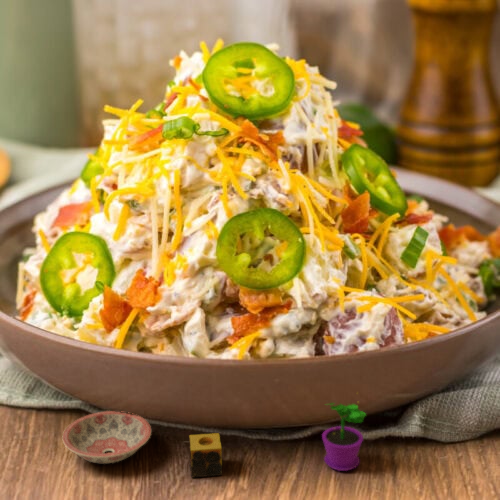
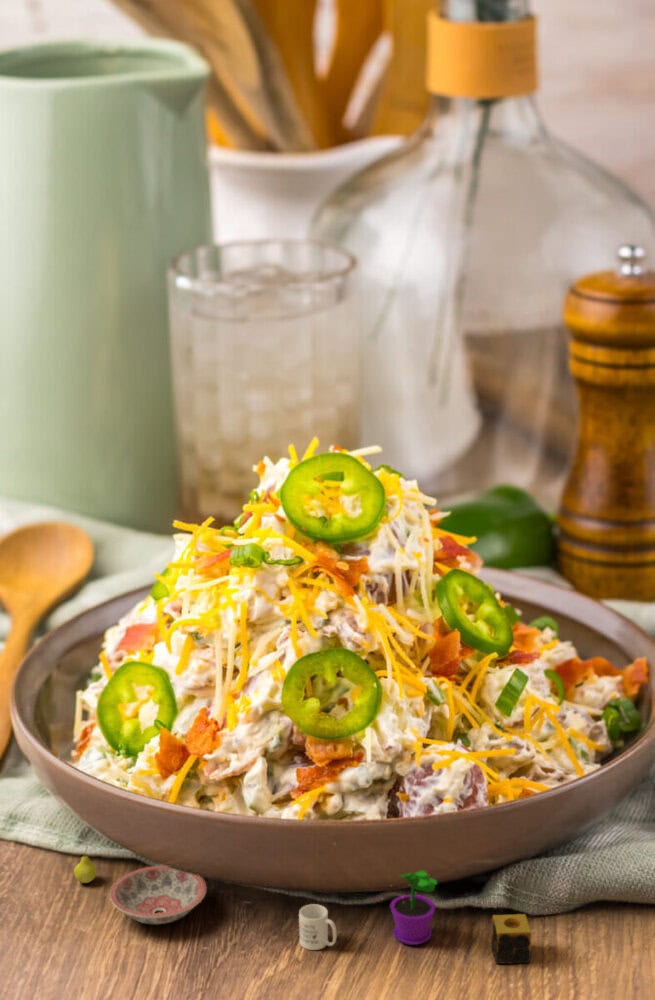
fruit: none [27,396,48,430] -> present [74,855,96,883]
candle: present [190,433,222,477] -> present [491,914,531,964]
mug: none [240,439,276,480] -> present [299,904,337,950]

